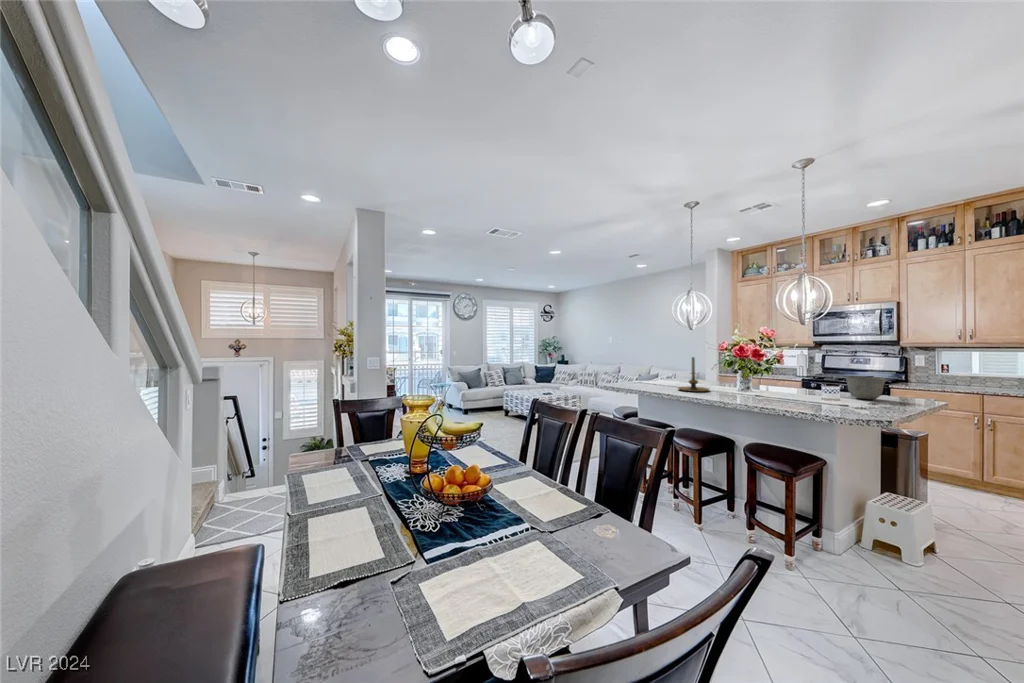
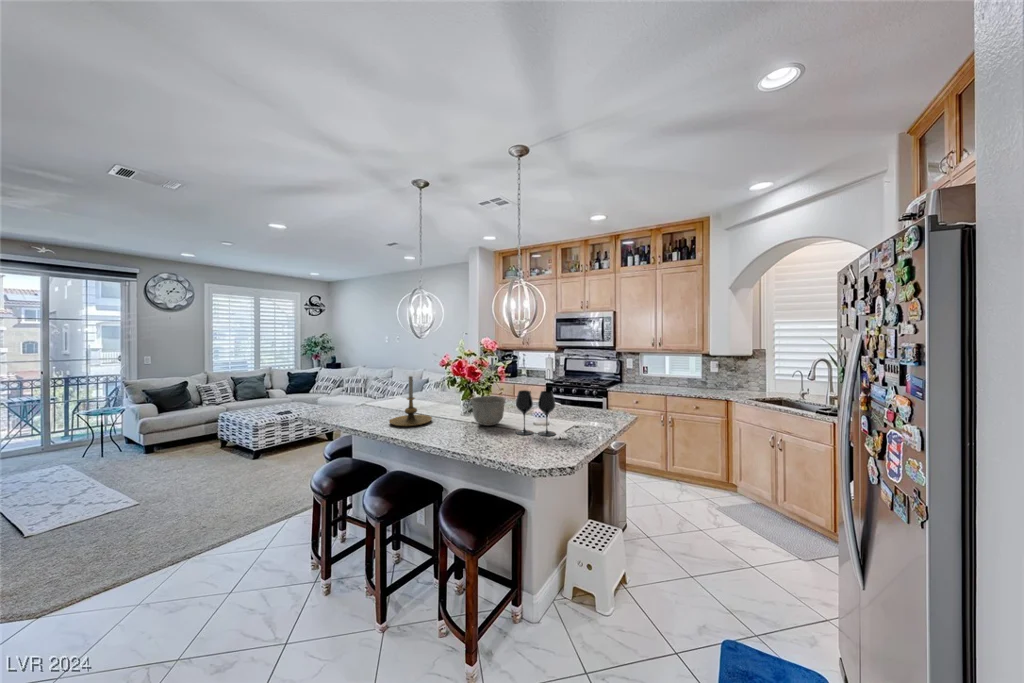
wine glass: none [790,367,830,402] -> present [516,390,556,436]
ceramic bowl: present [846,376,886,399] -> present [471,396,506,426]

